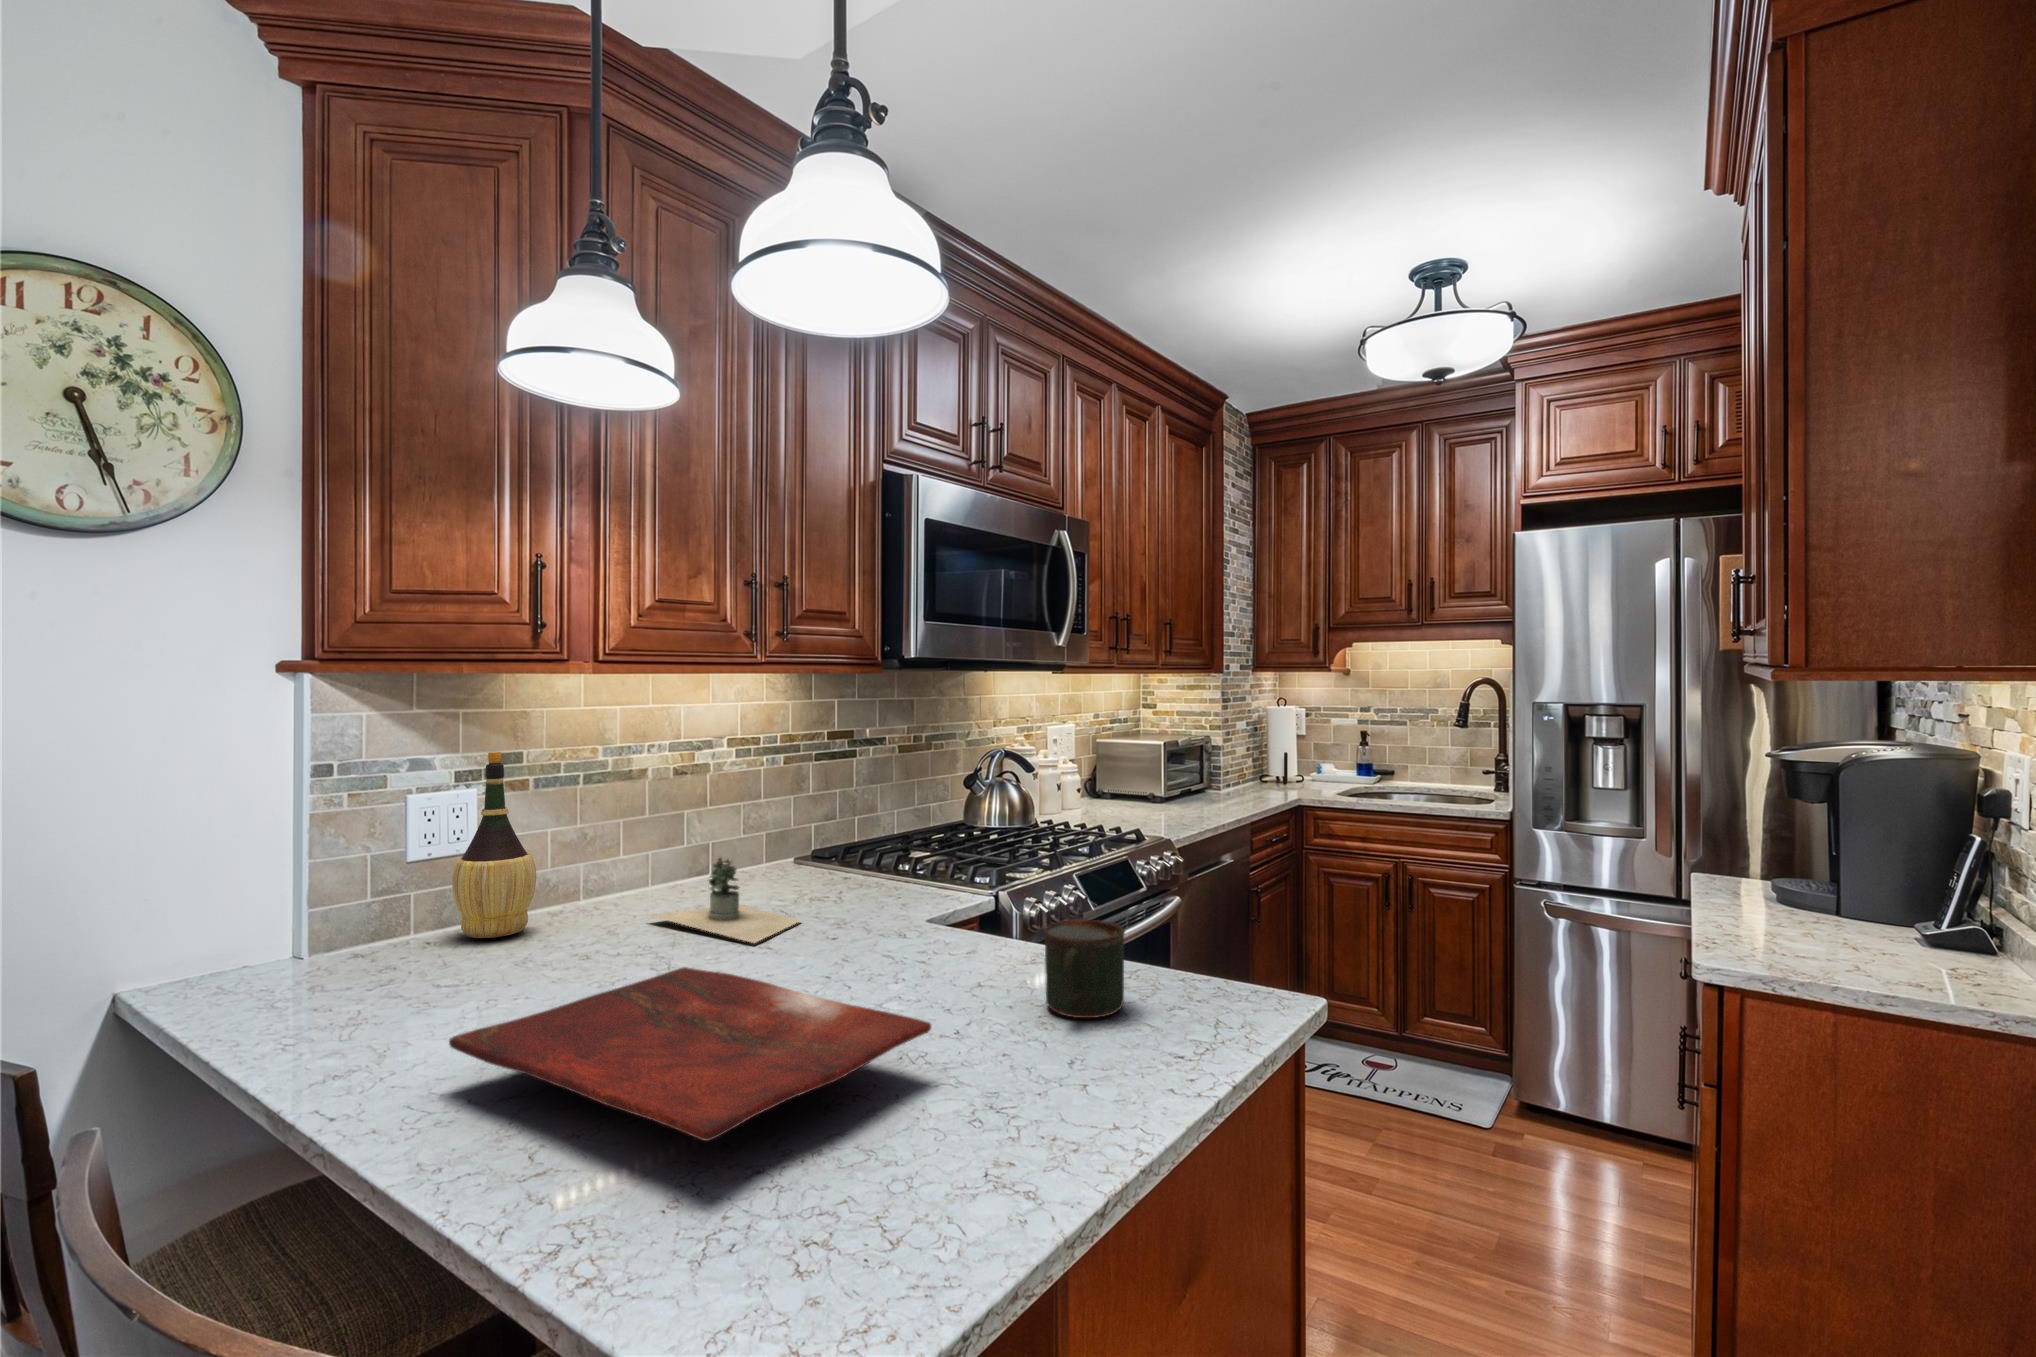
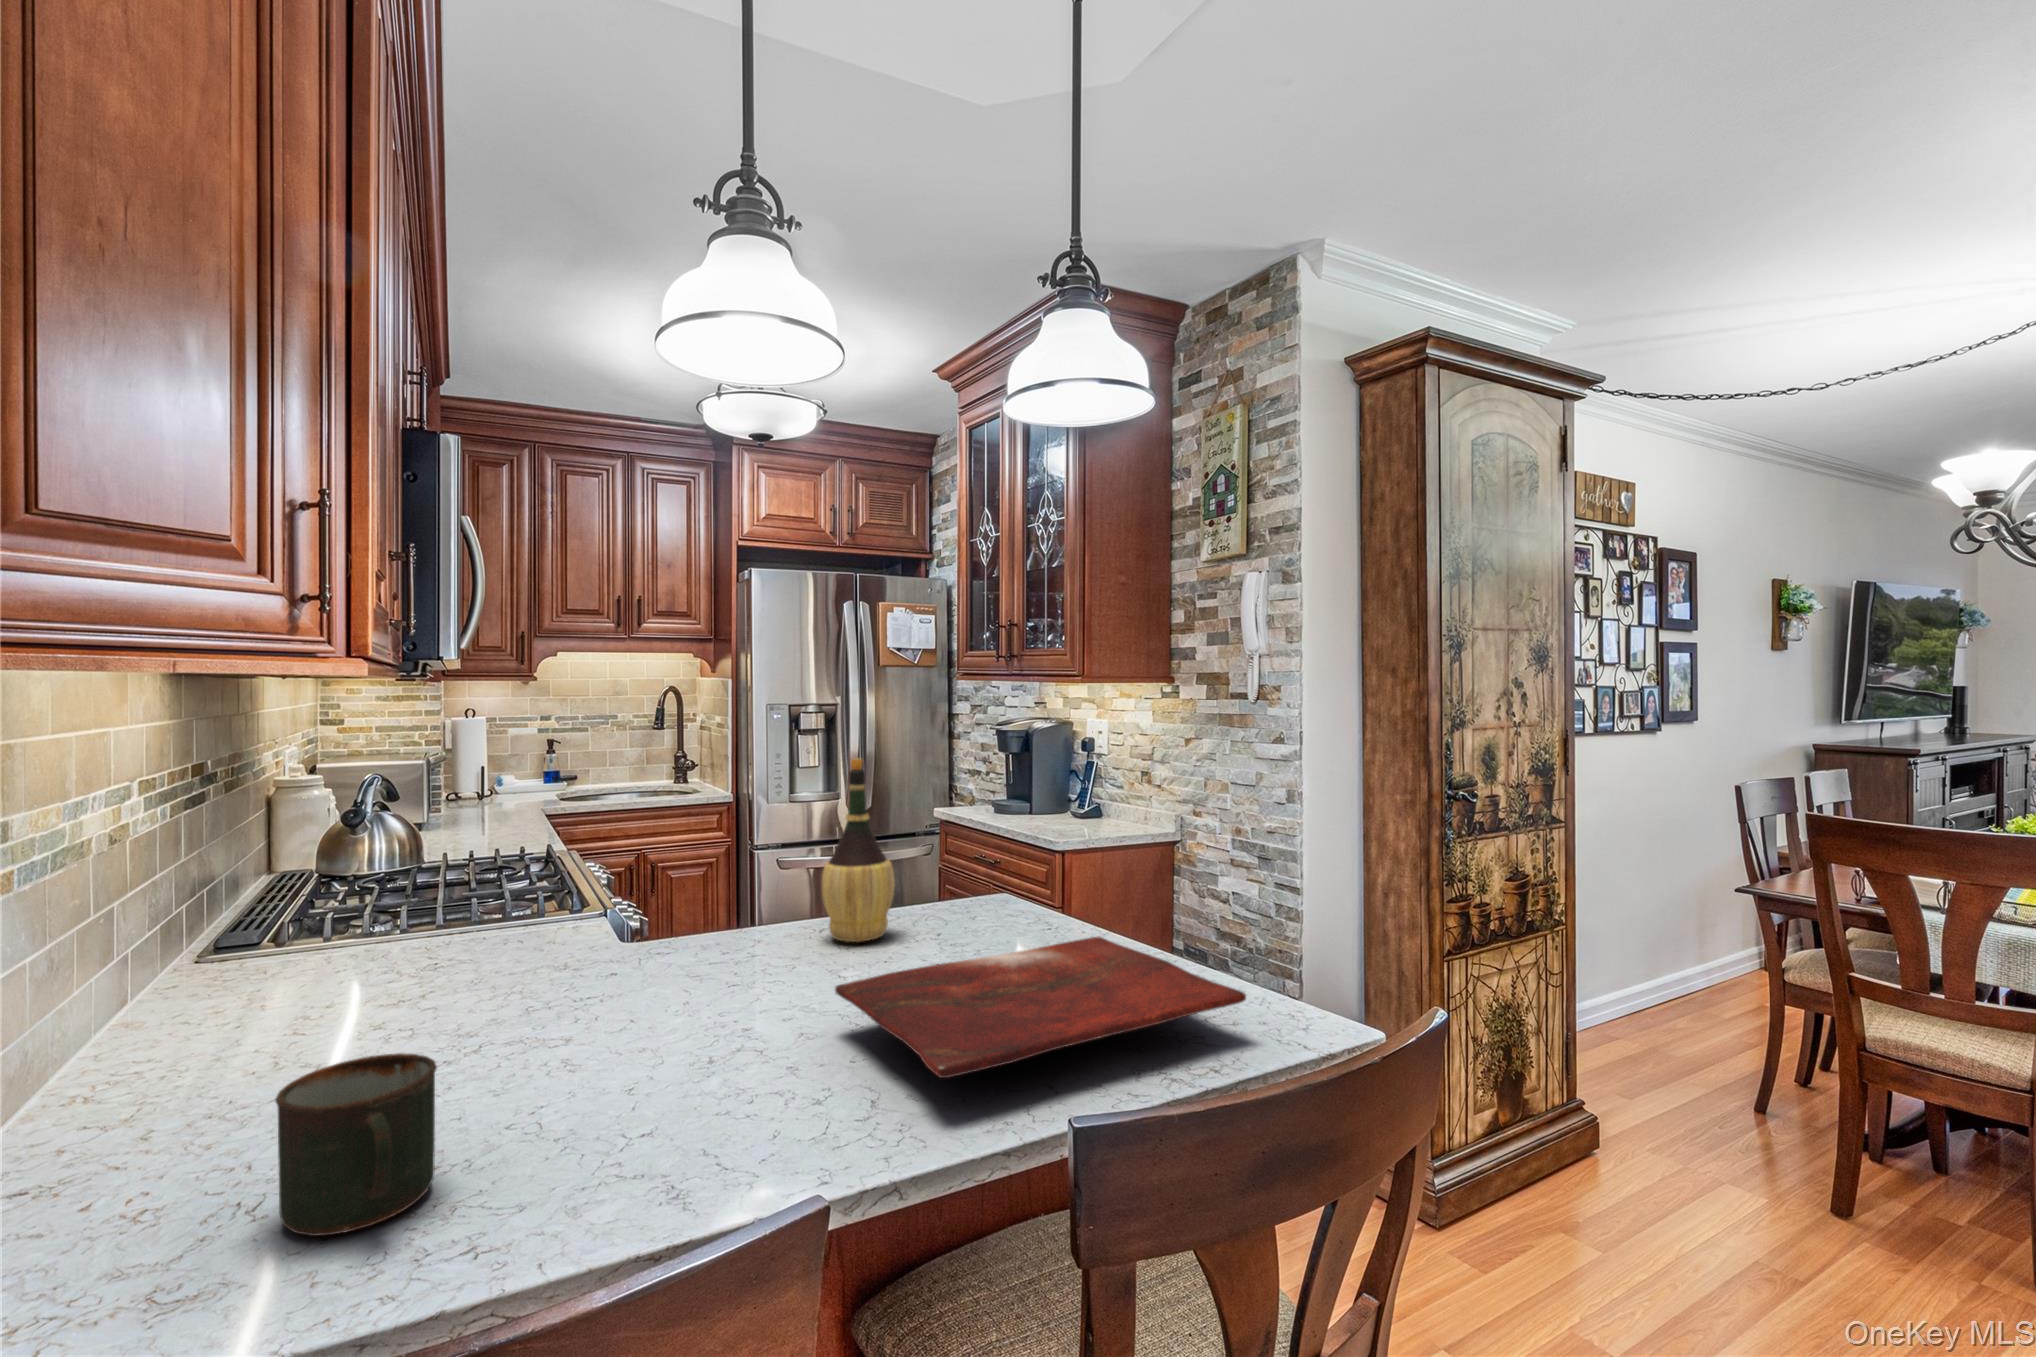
wine bottle: present [452,751,536,938] -> present [822,758,895,942]
potted plant: present [651,858,799,943] -> none [406,916,716,1026]
mug: present [1044,920,1125,1018] -> present [275,1053,437,1236]

